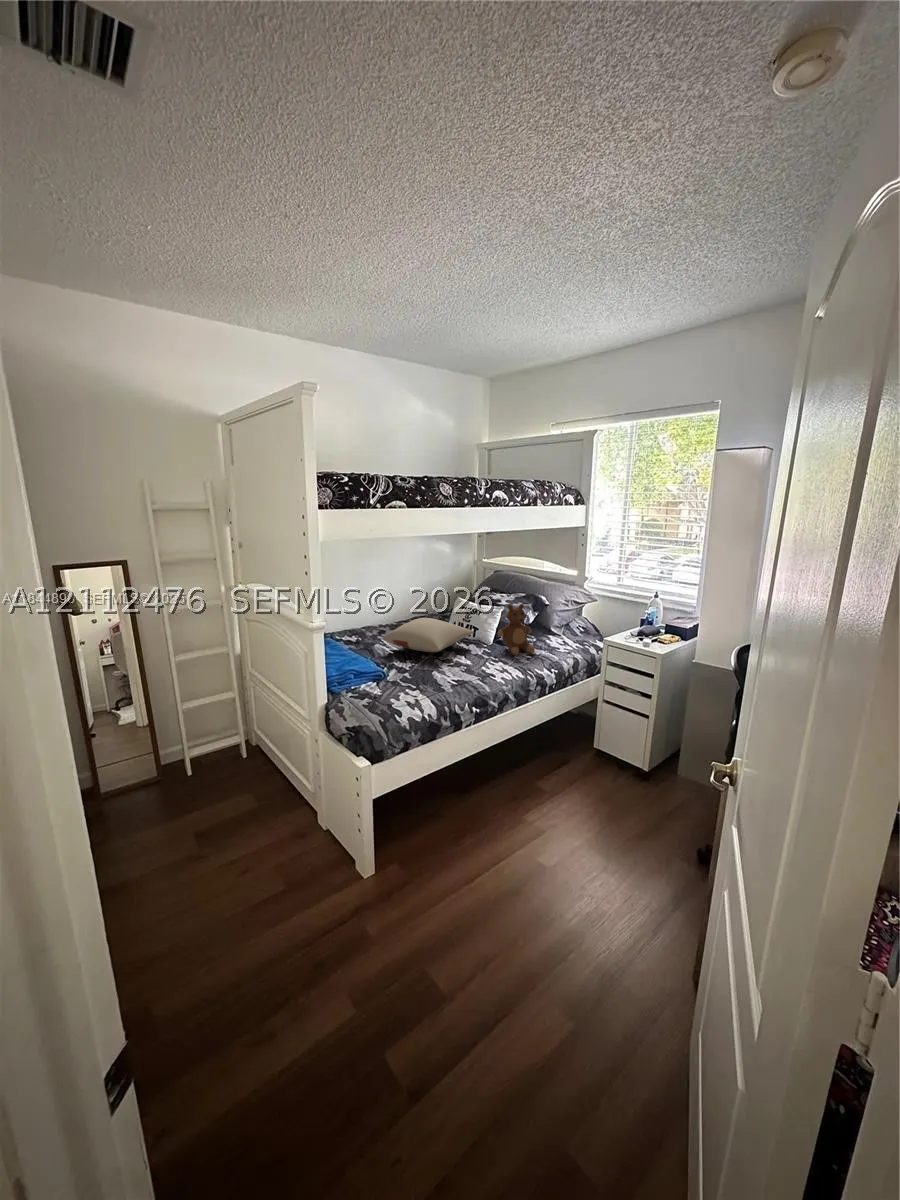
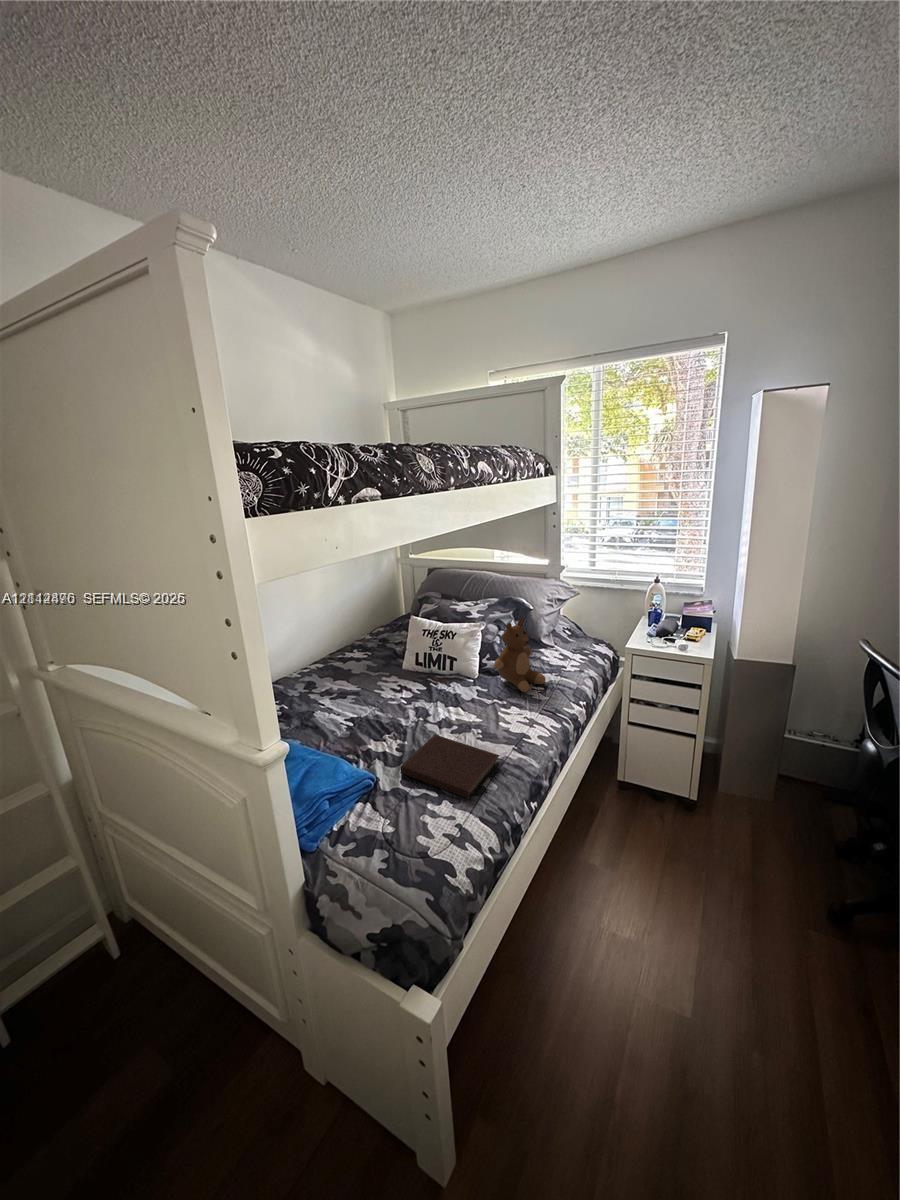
pillow: present [383,618,474,652] -> none [334,656,457,715]
notebook: none [403,662,464,692] -> present [401,735,499,799]

